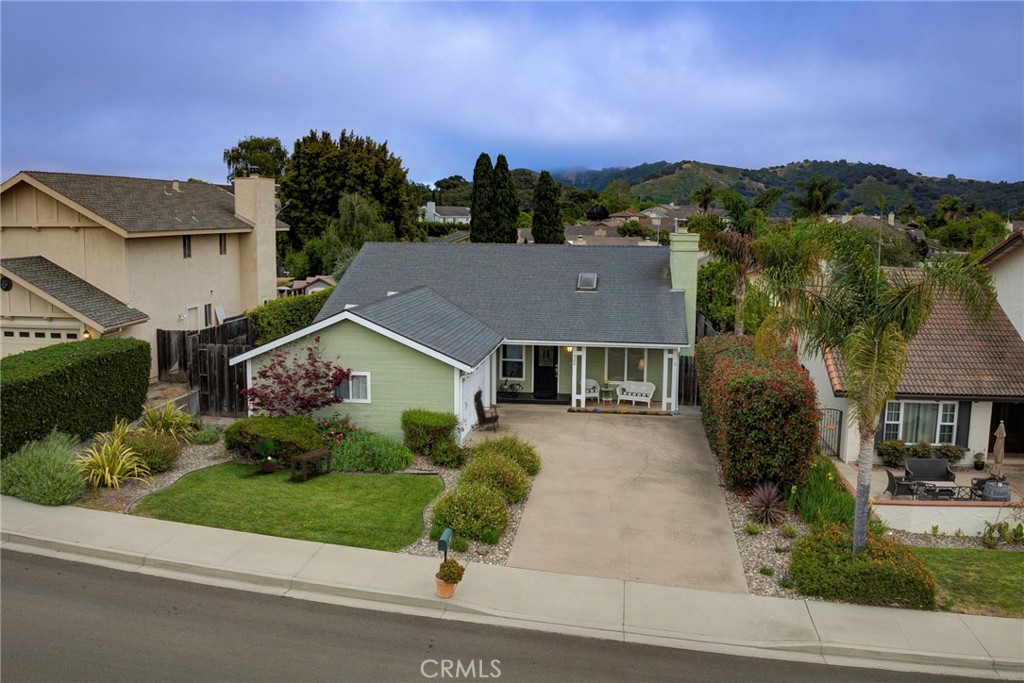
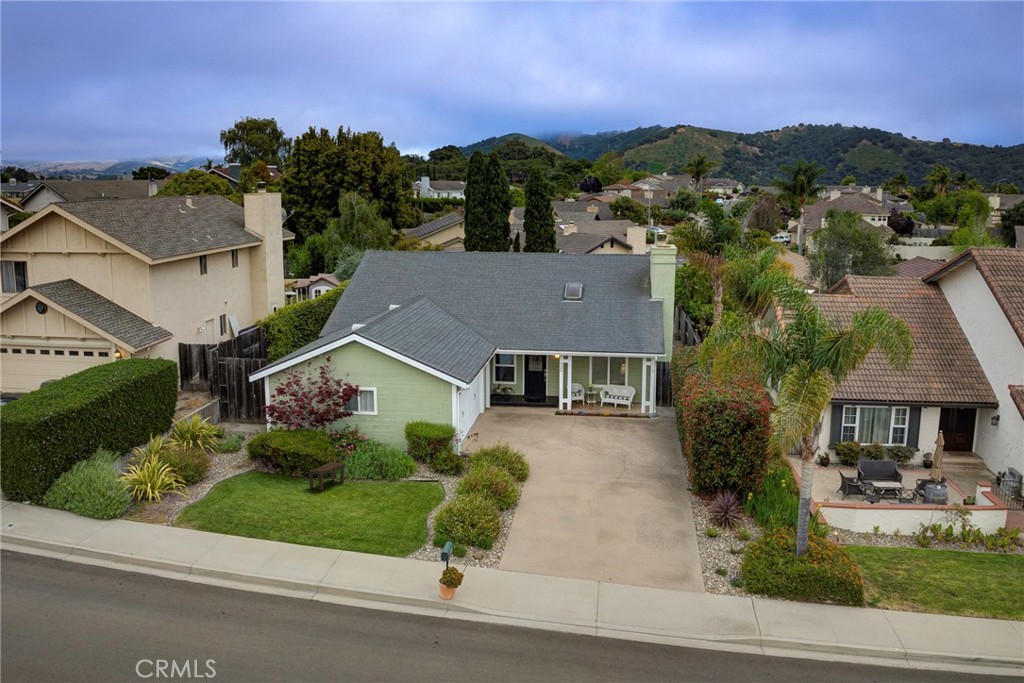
lounge chair: present [474,390,499,432] -> none [469,400,495,439]
potted tree: present [255,439,277,472] -> none [275,451,296,483]

